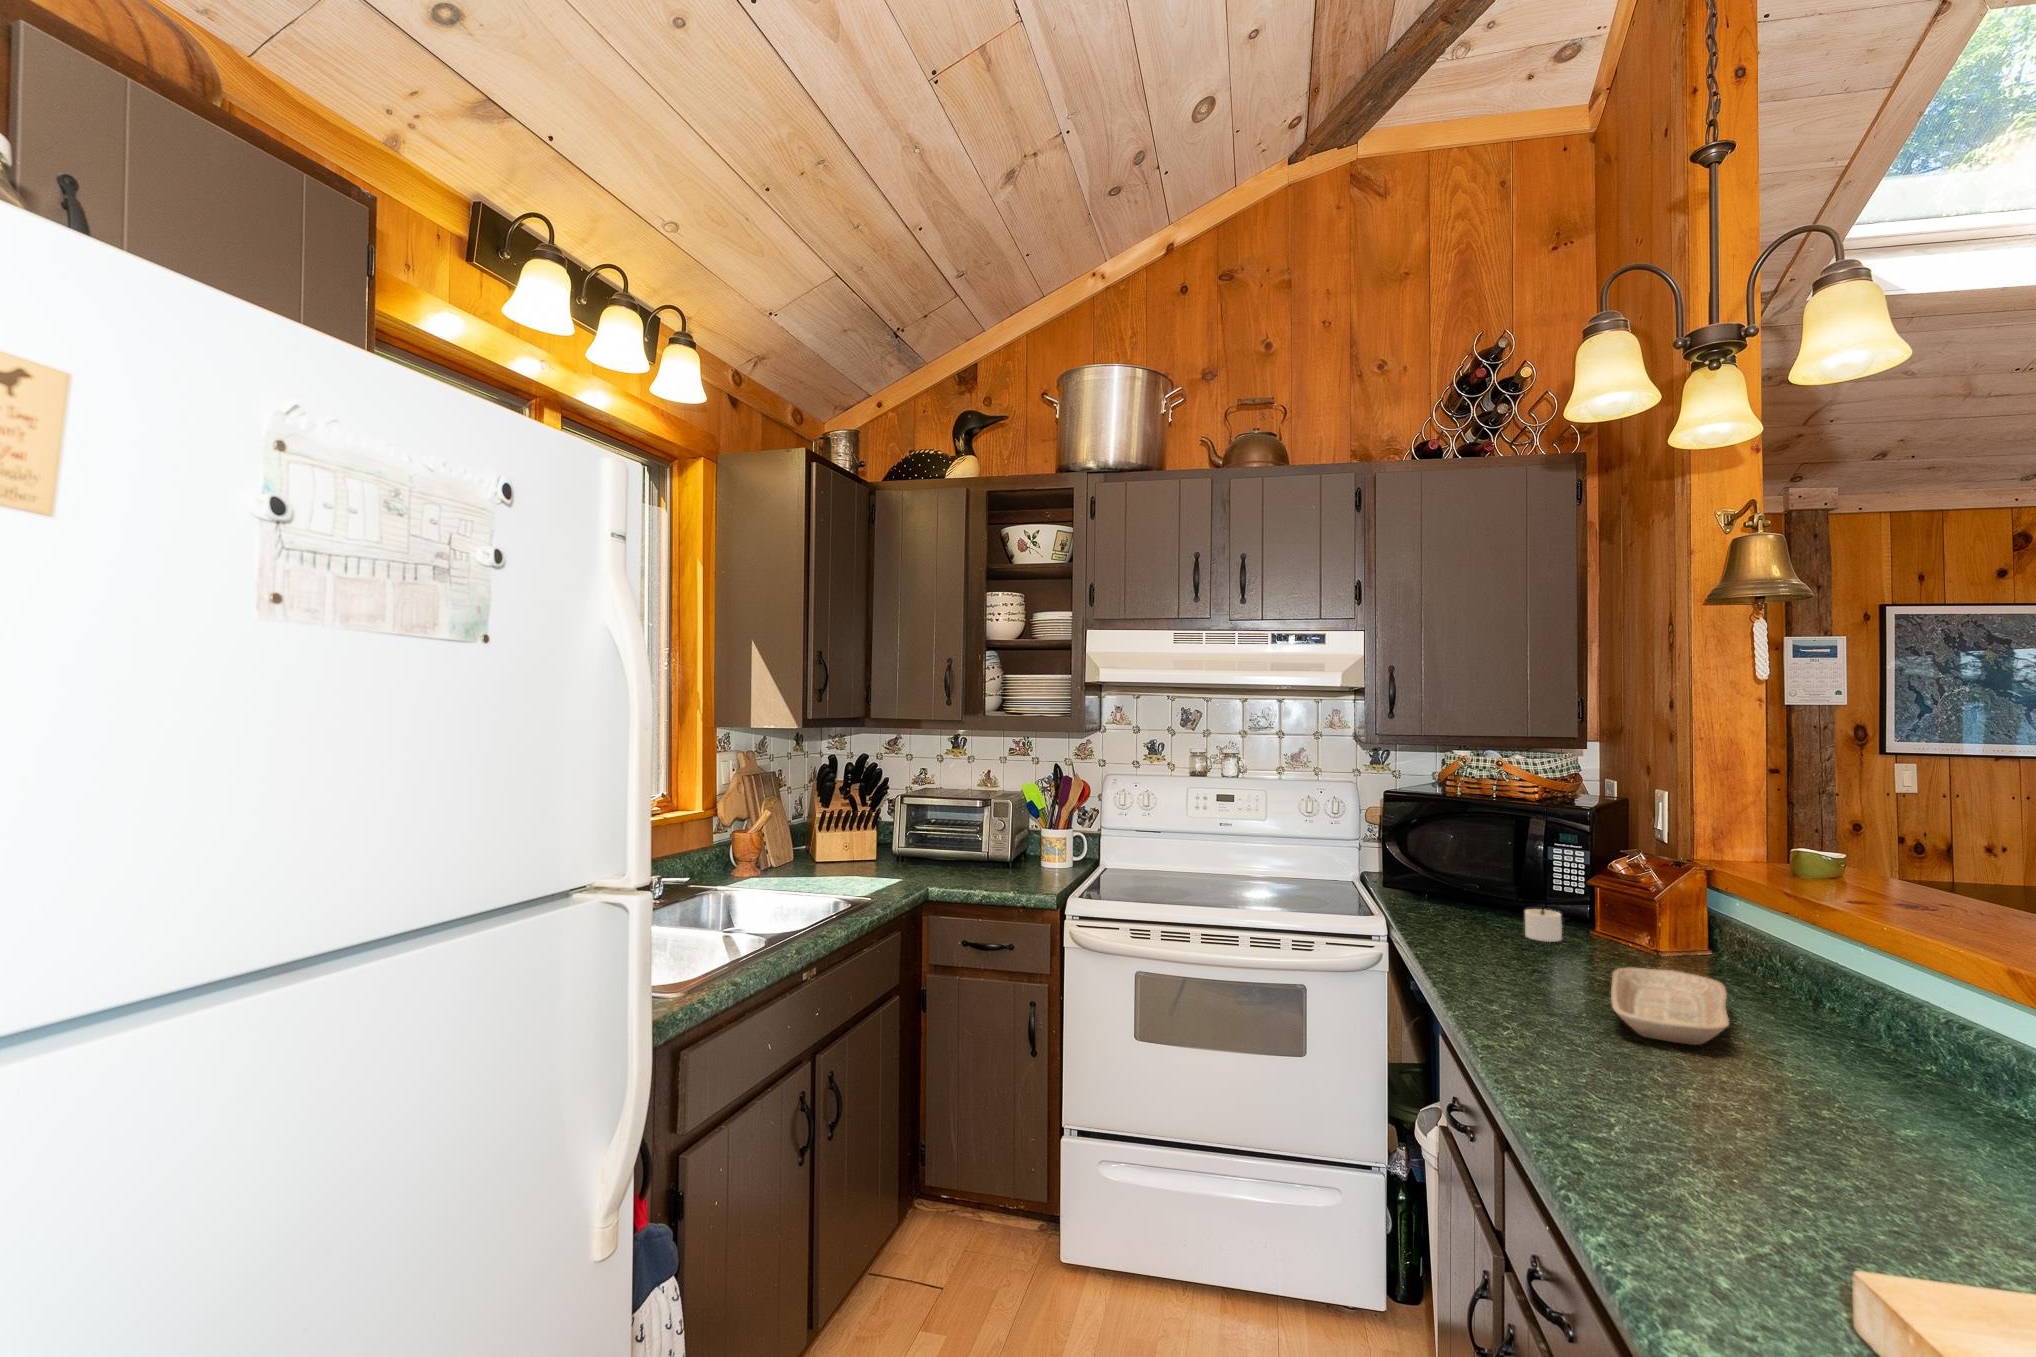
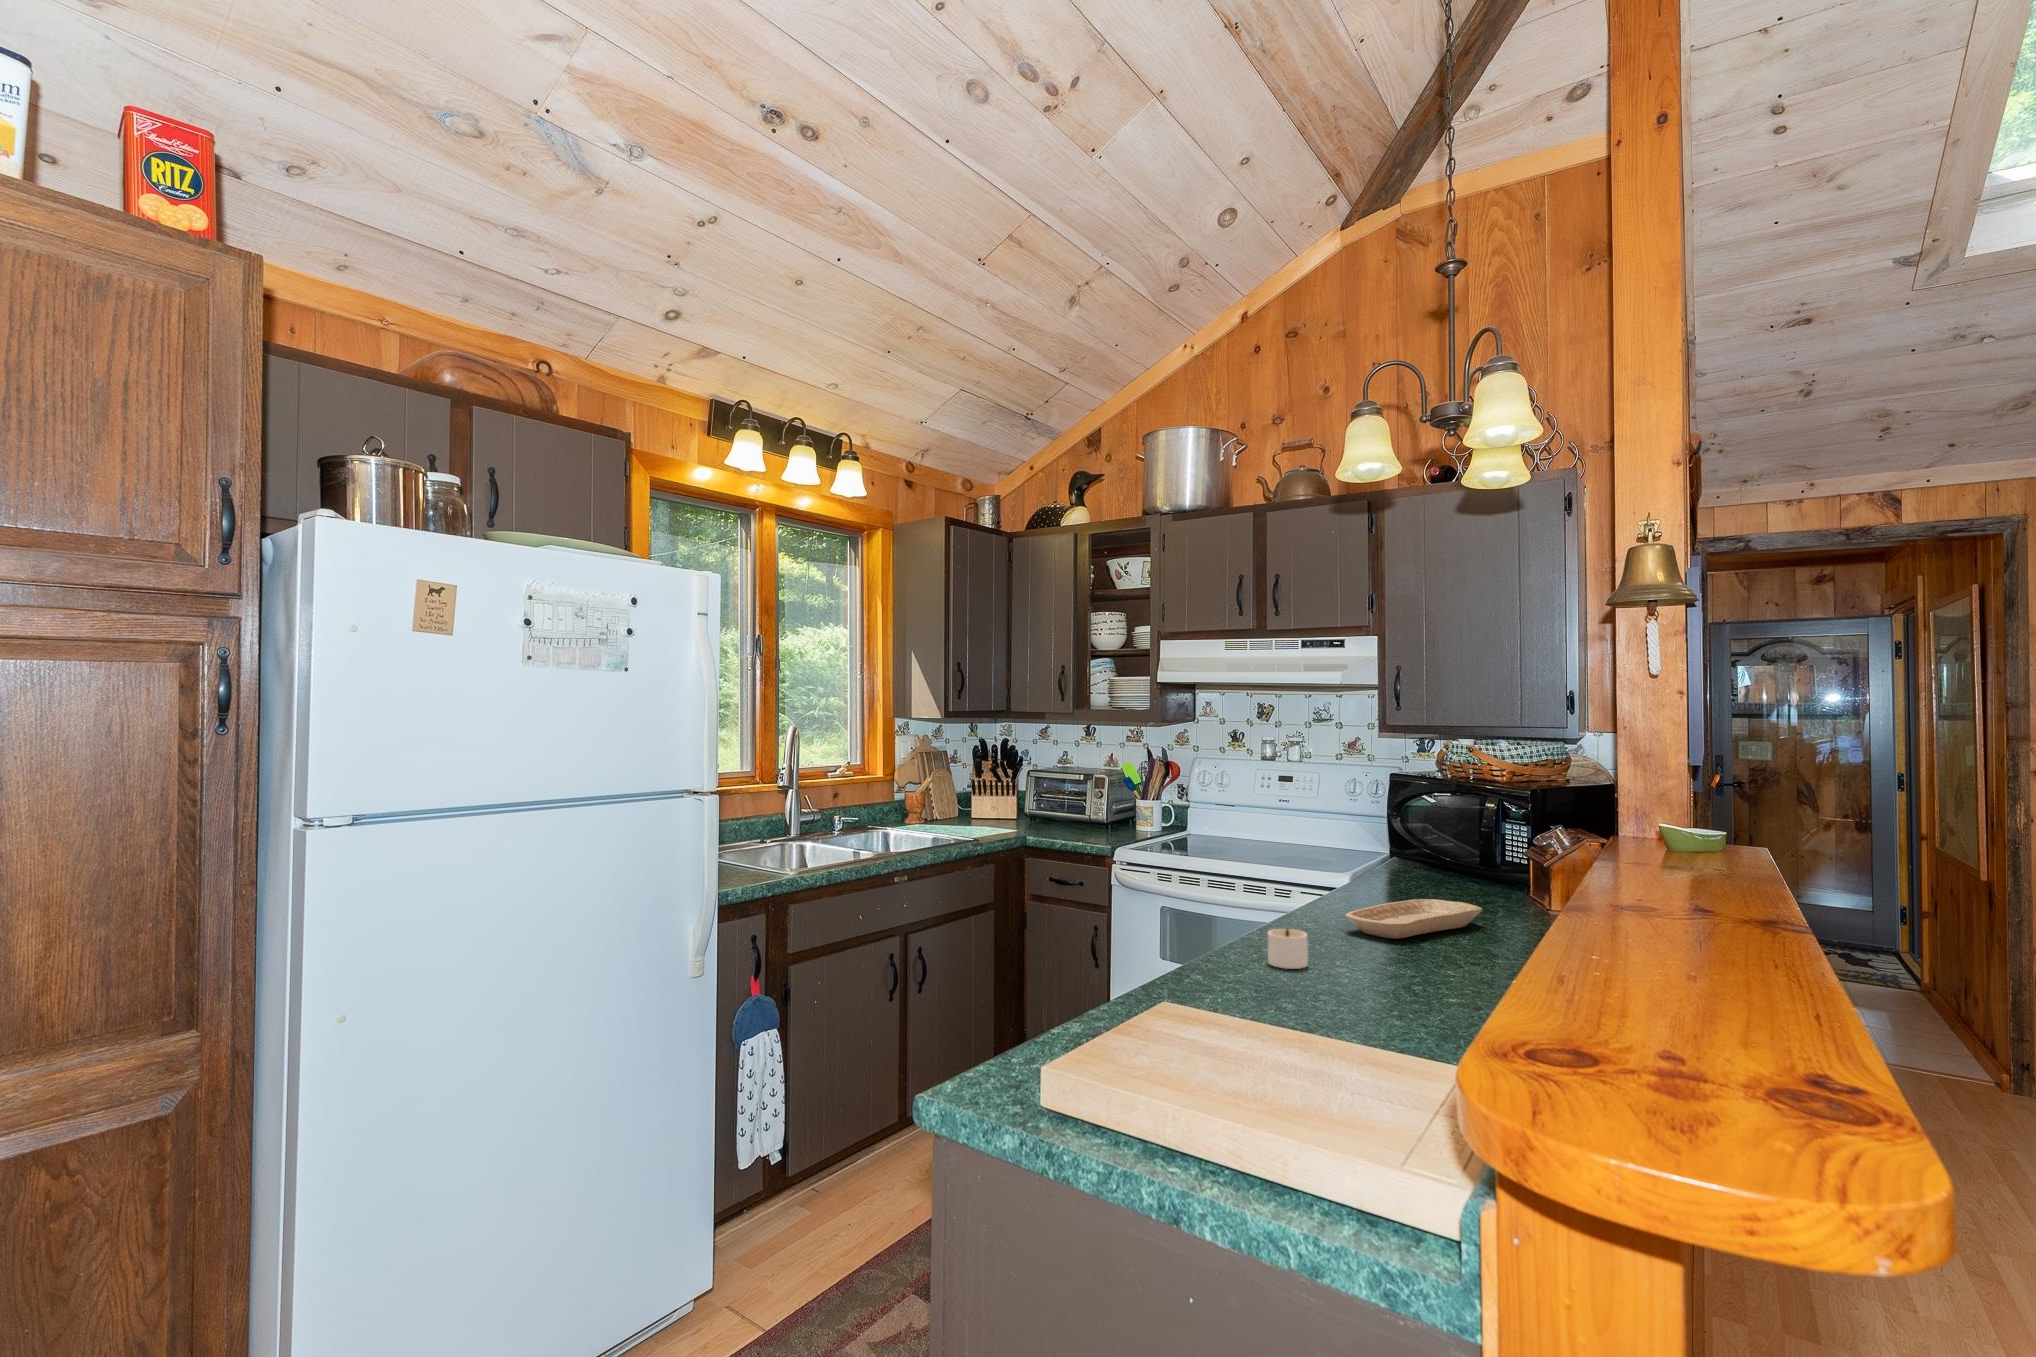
candle: present [1525,909,1562,942] -> present [1268,929,1308,969]

